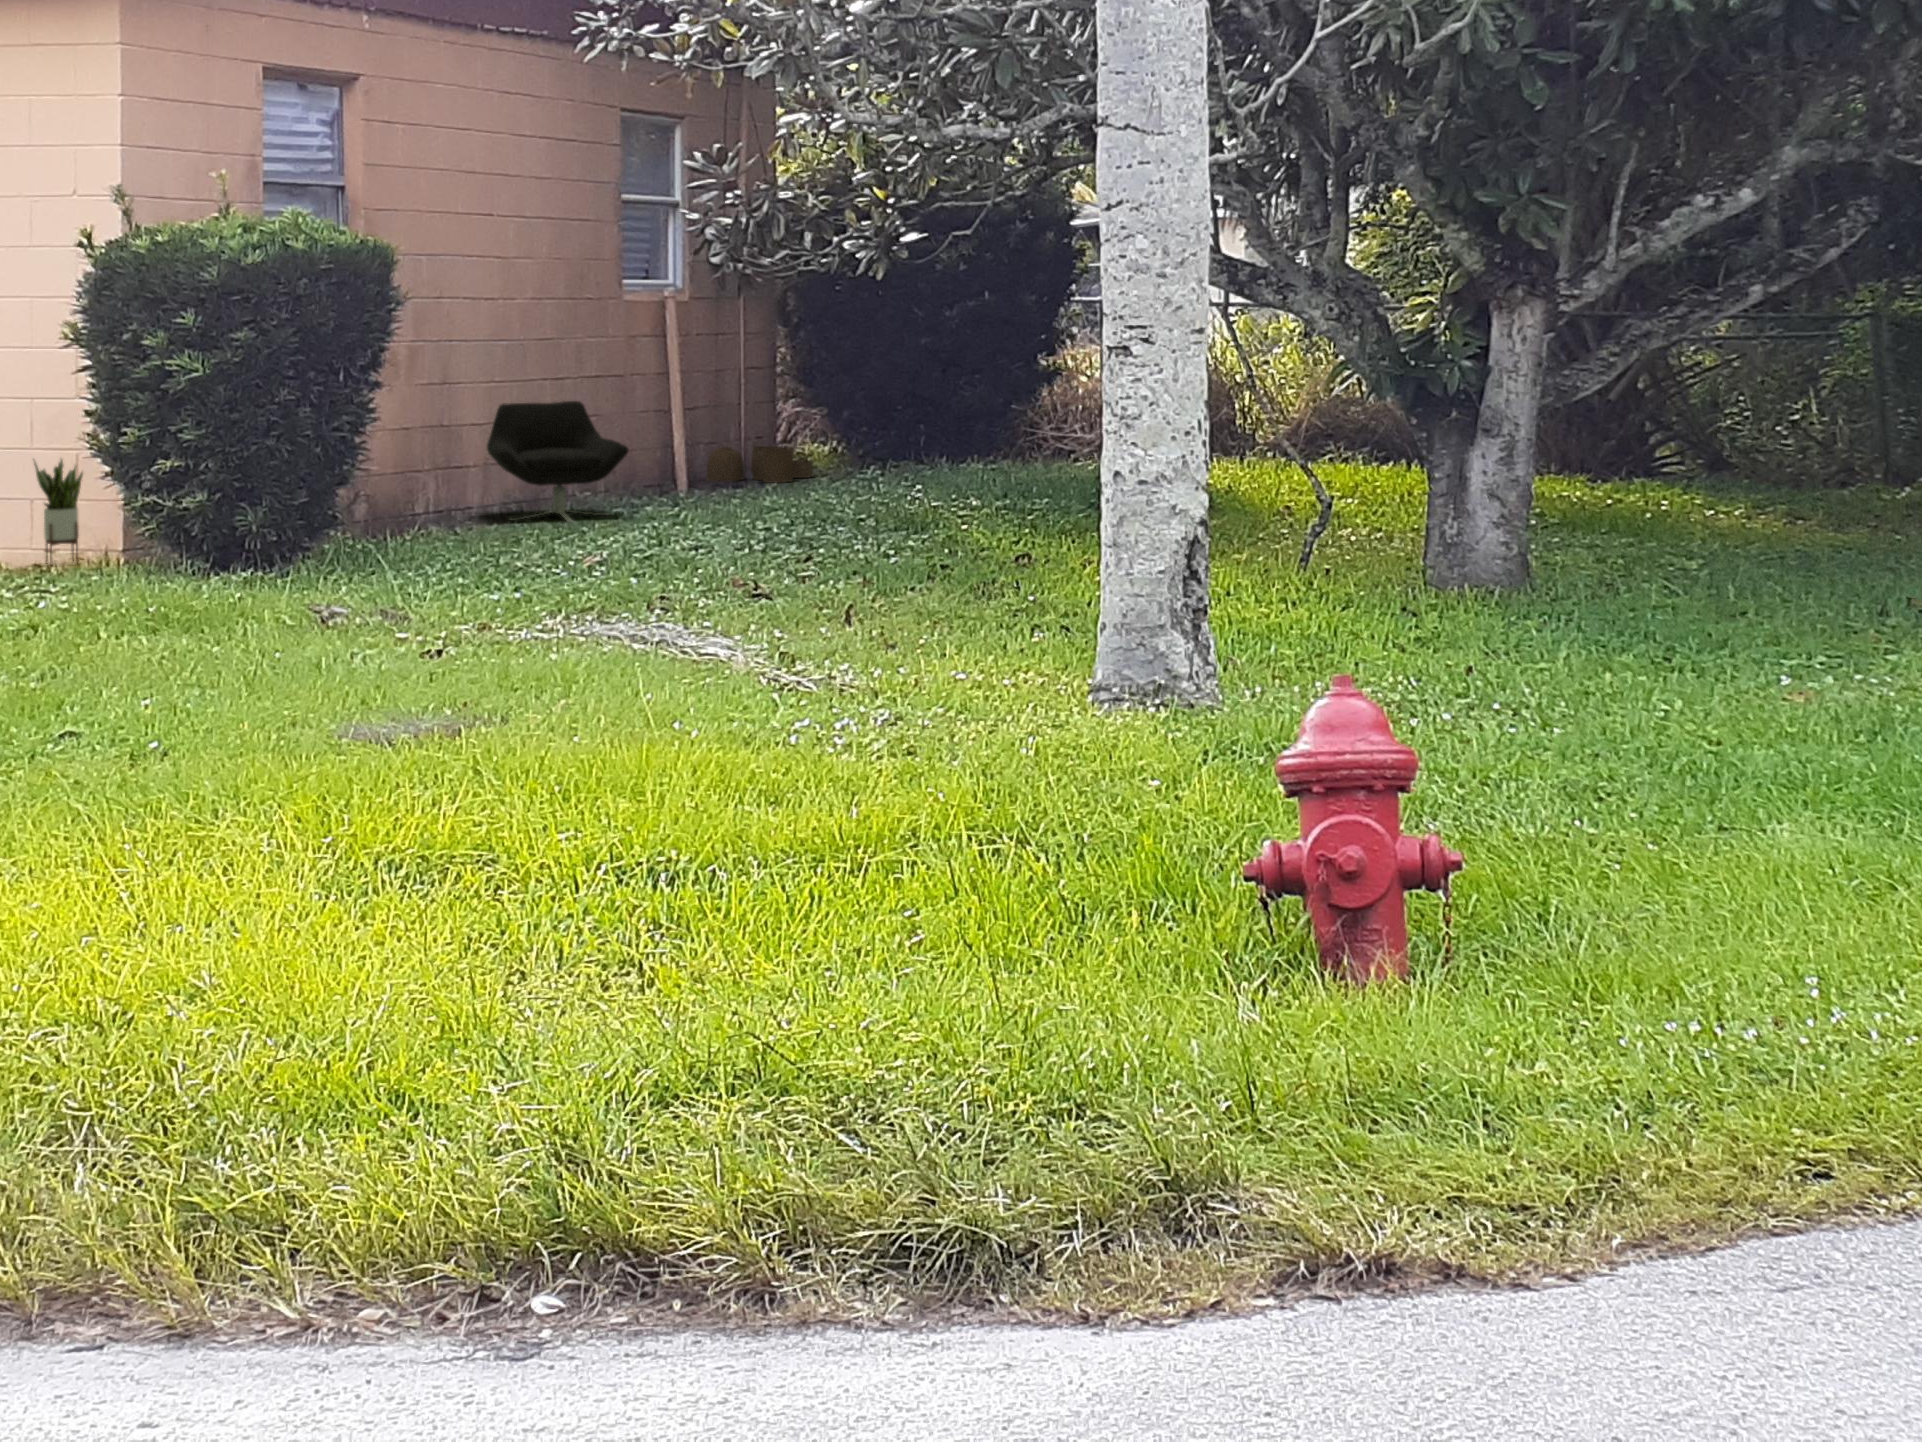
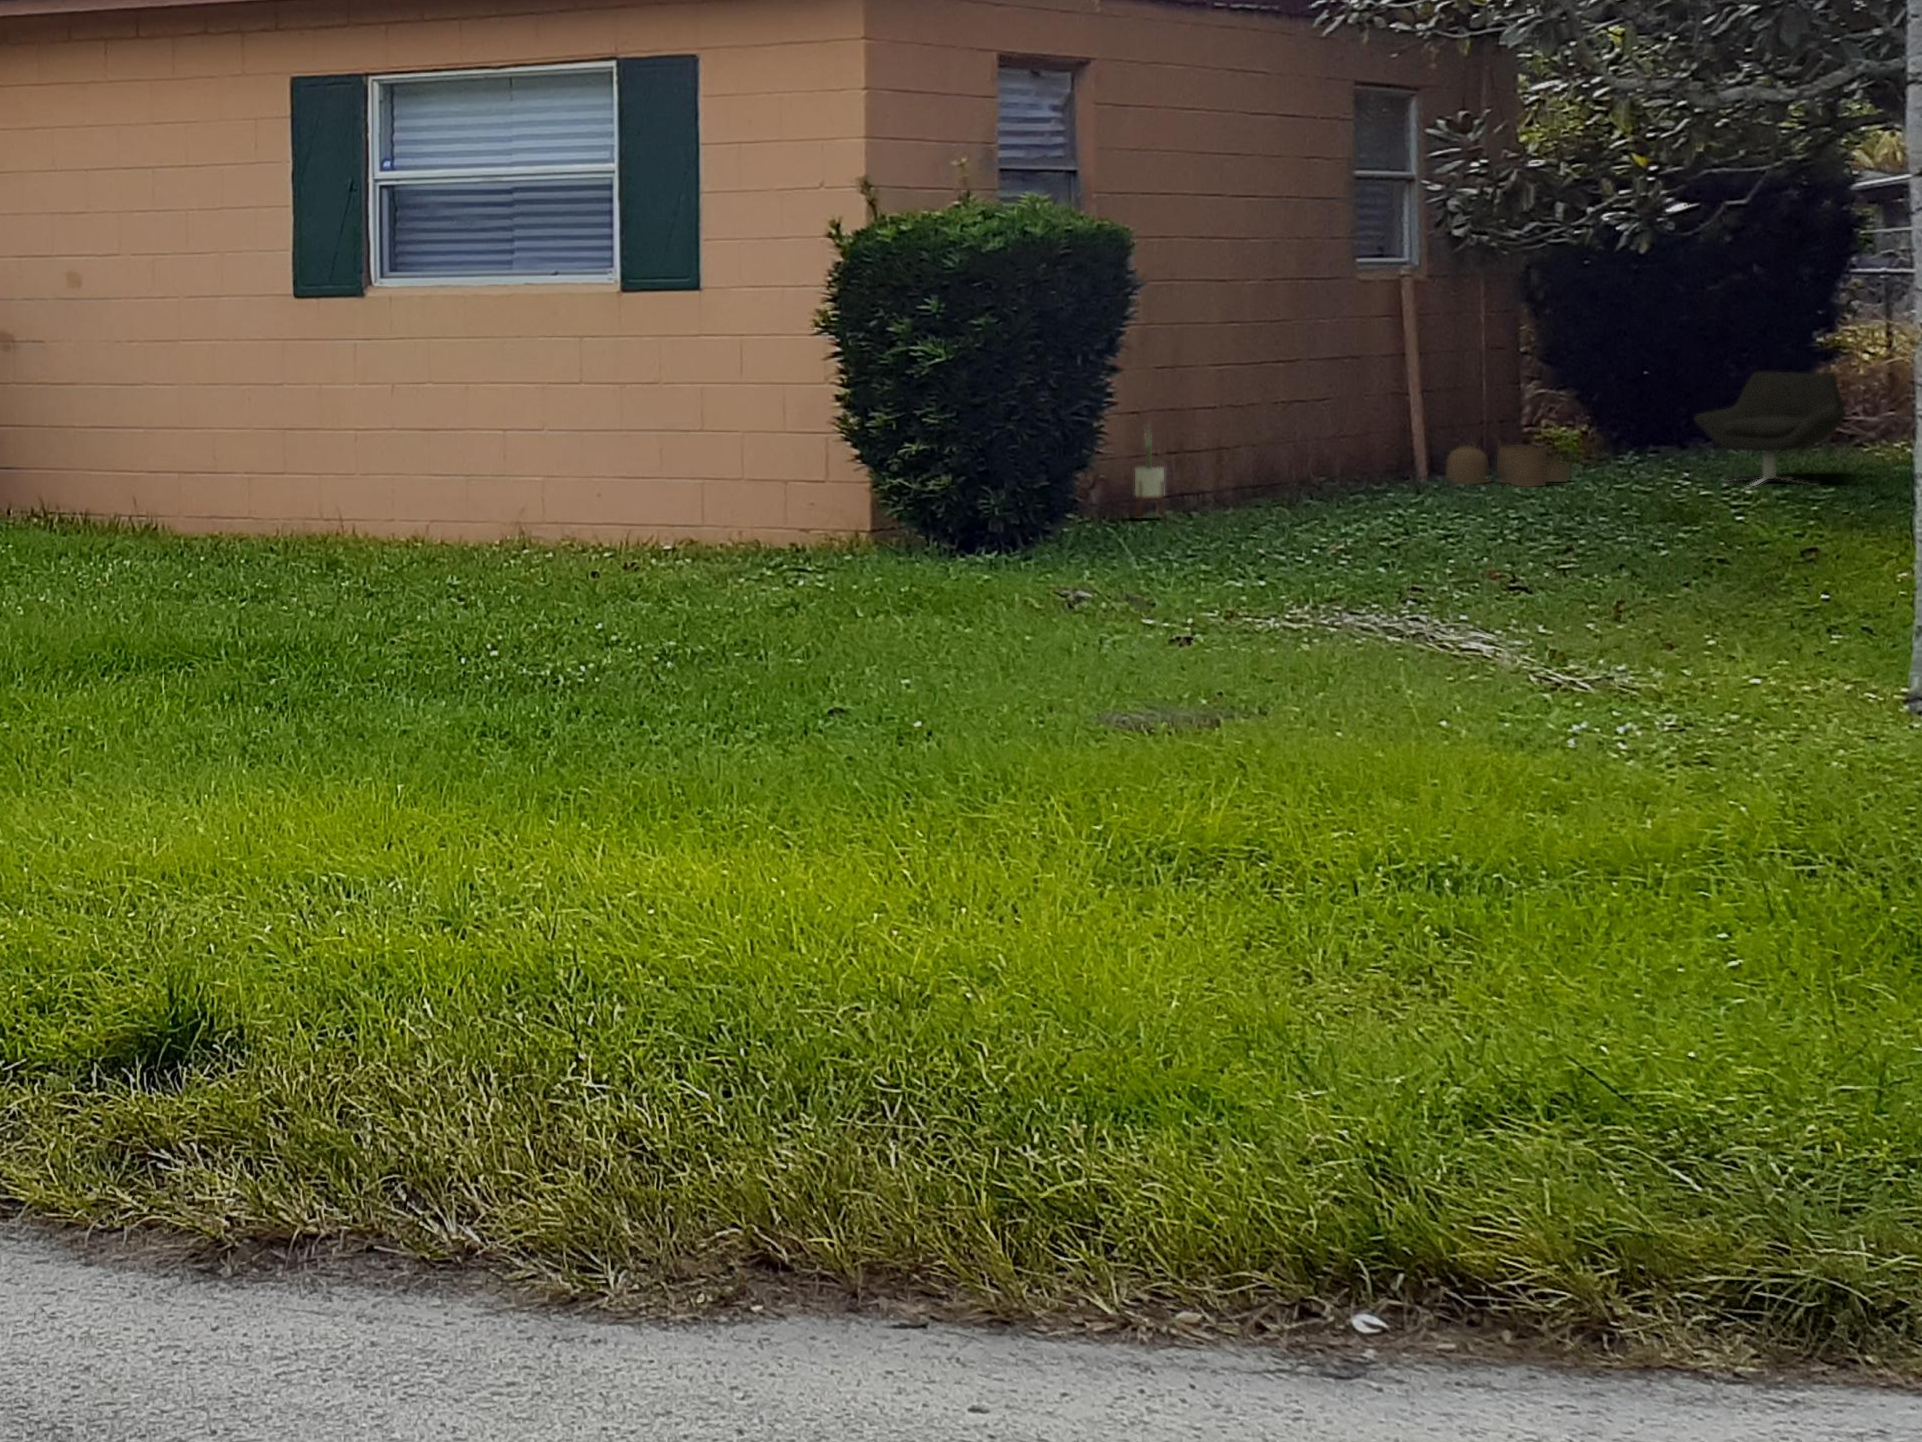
lounge chair: present [487,401,629,522] -> present [1695,372,1846,485]
potted plant: present [34,459,83,564] -> present [1135,434,1164,516]

